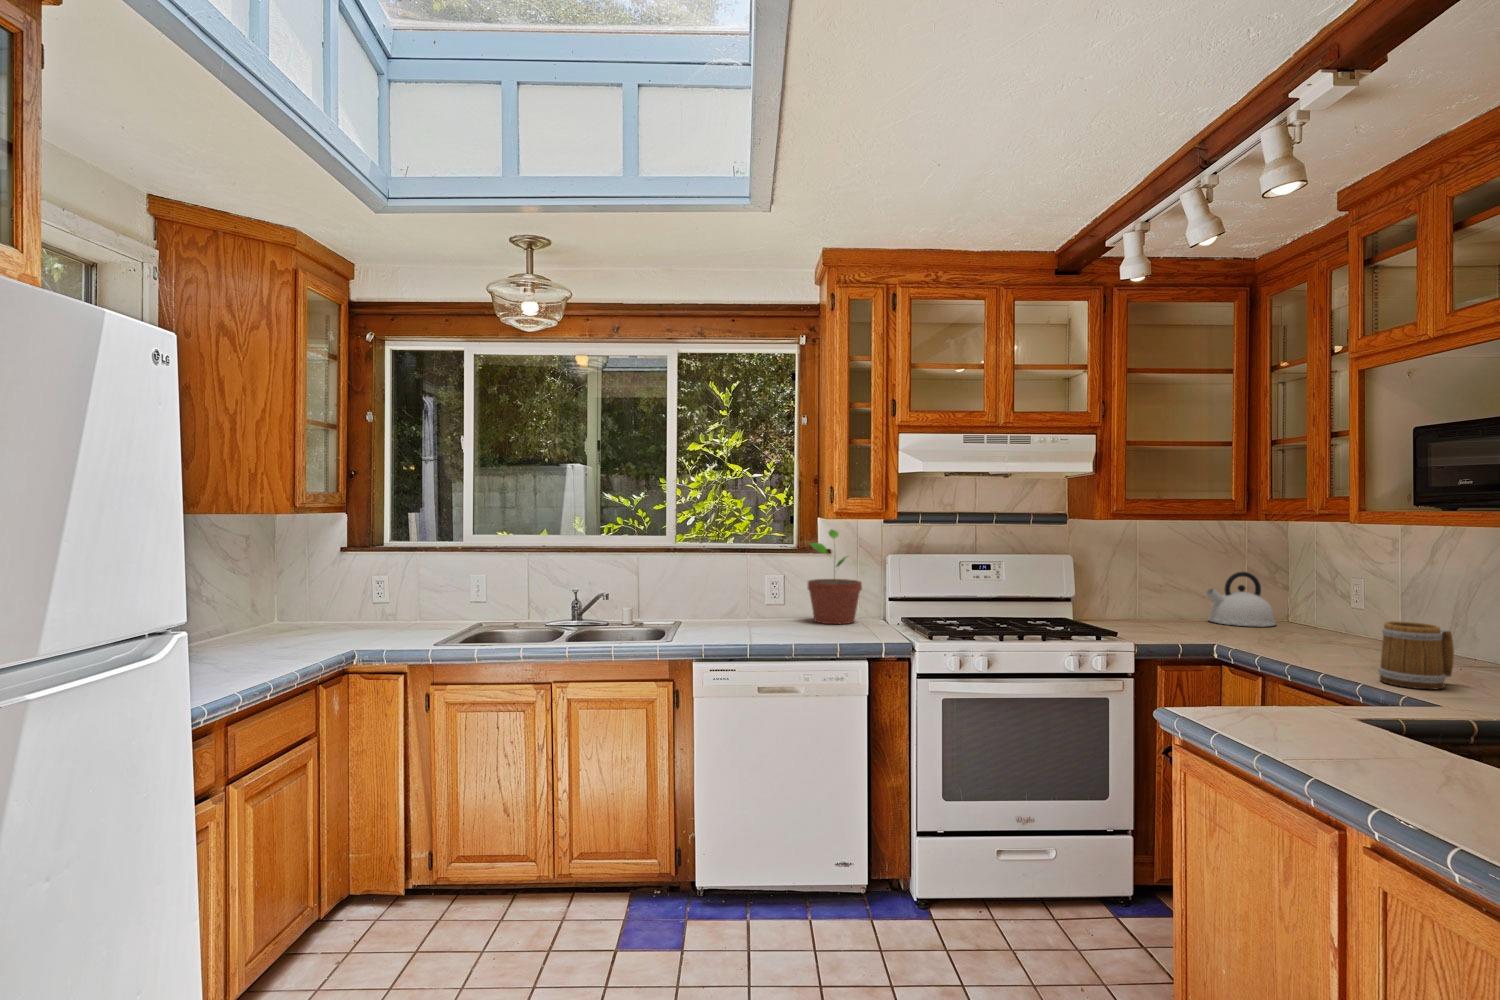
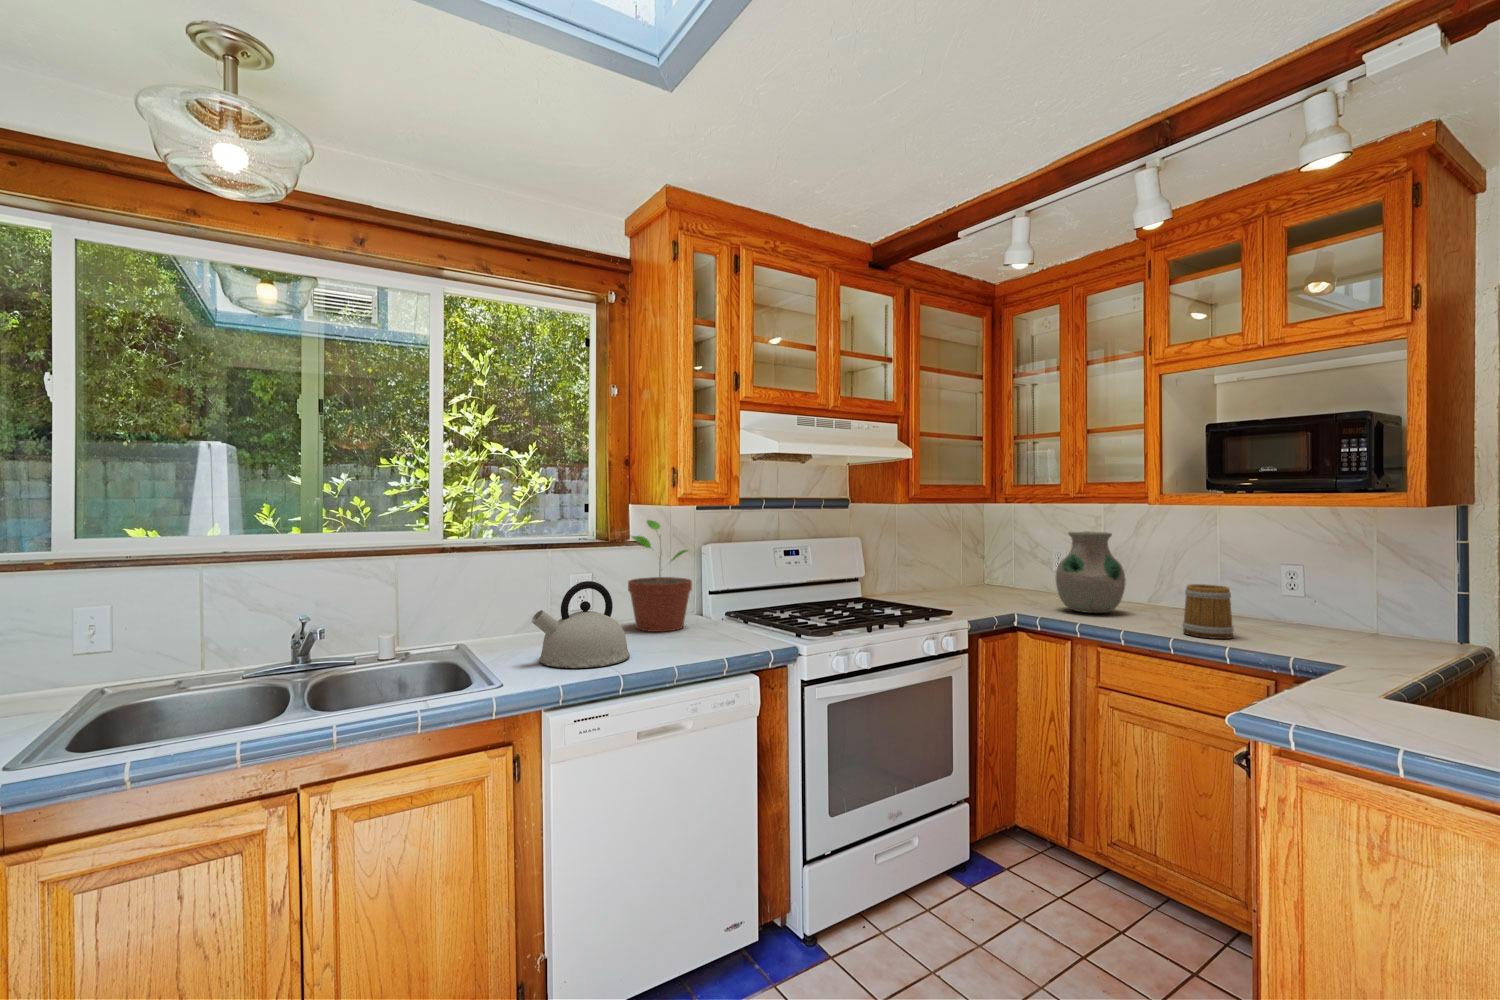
vase: none [1292,554,1387,654] -> present [1056,531,1125,613]
kettle: present [1206,572,1276,627] -> present [532,581,630,668]

